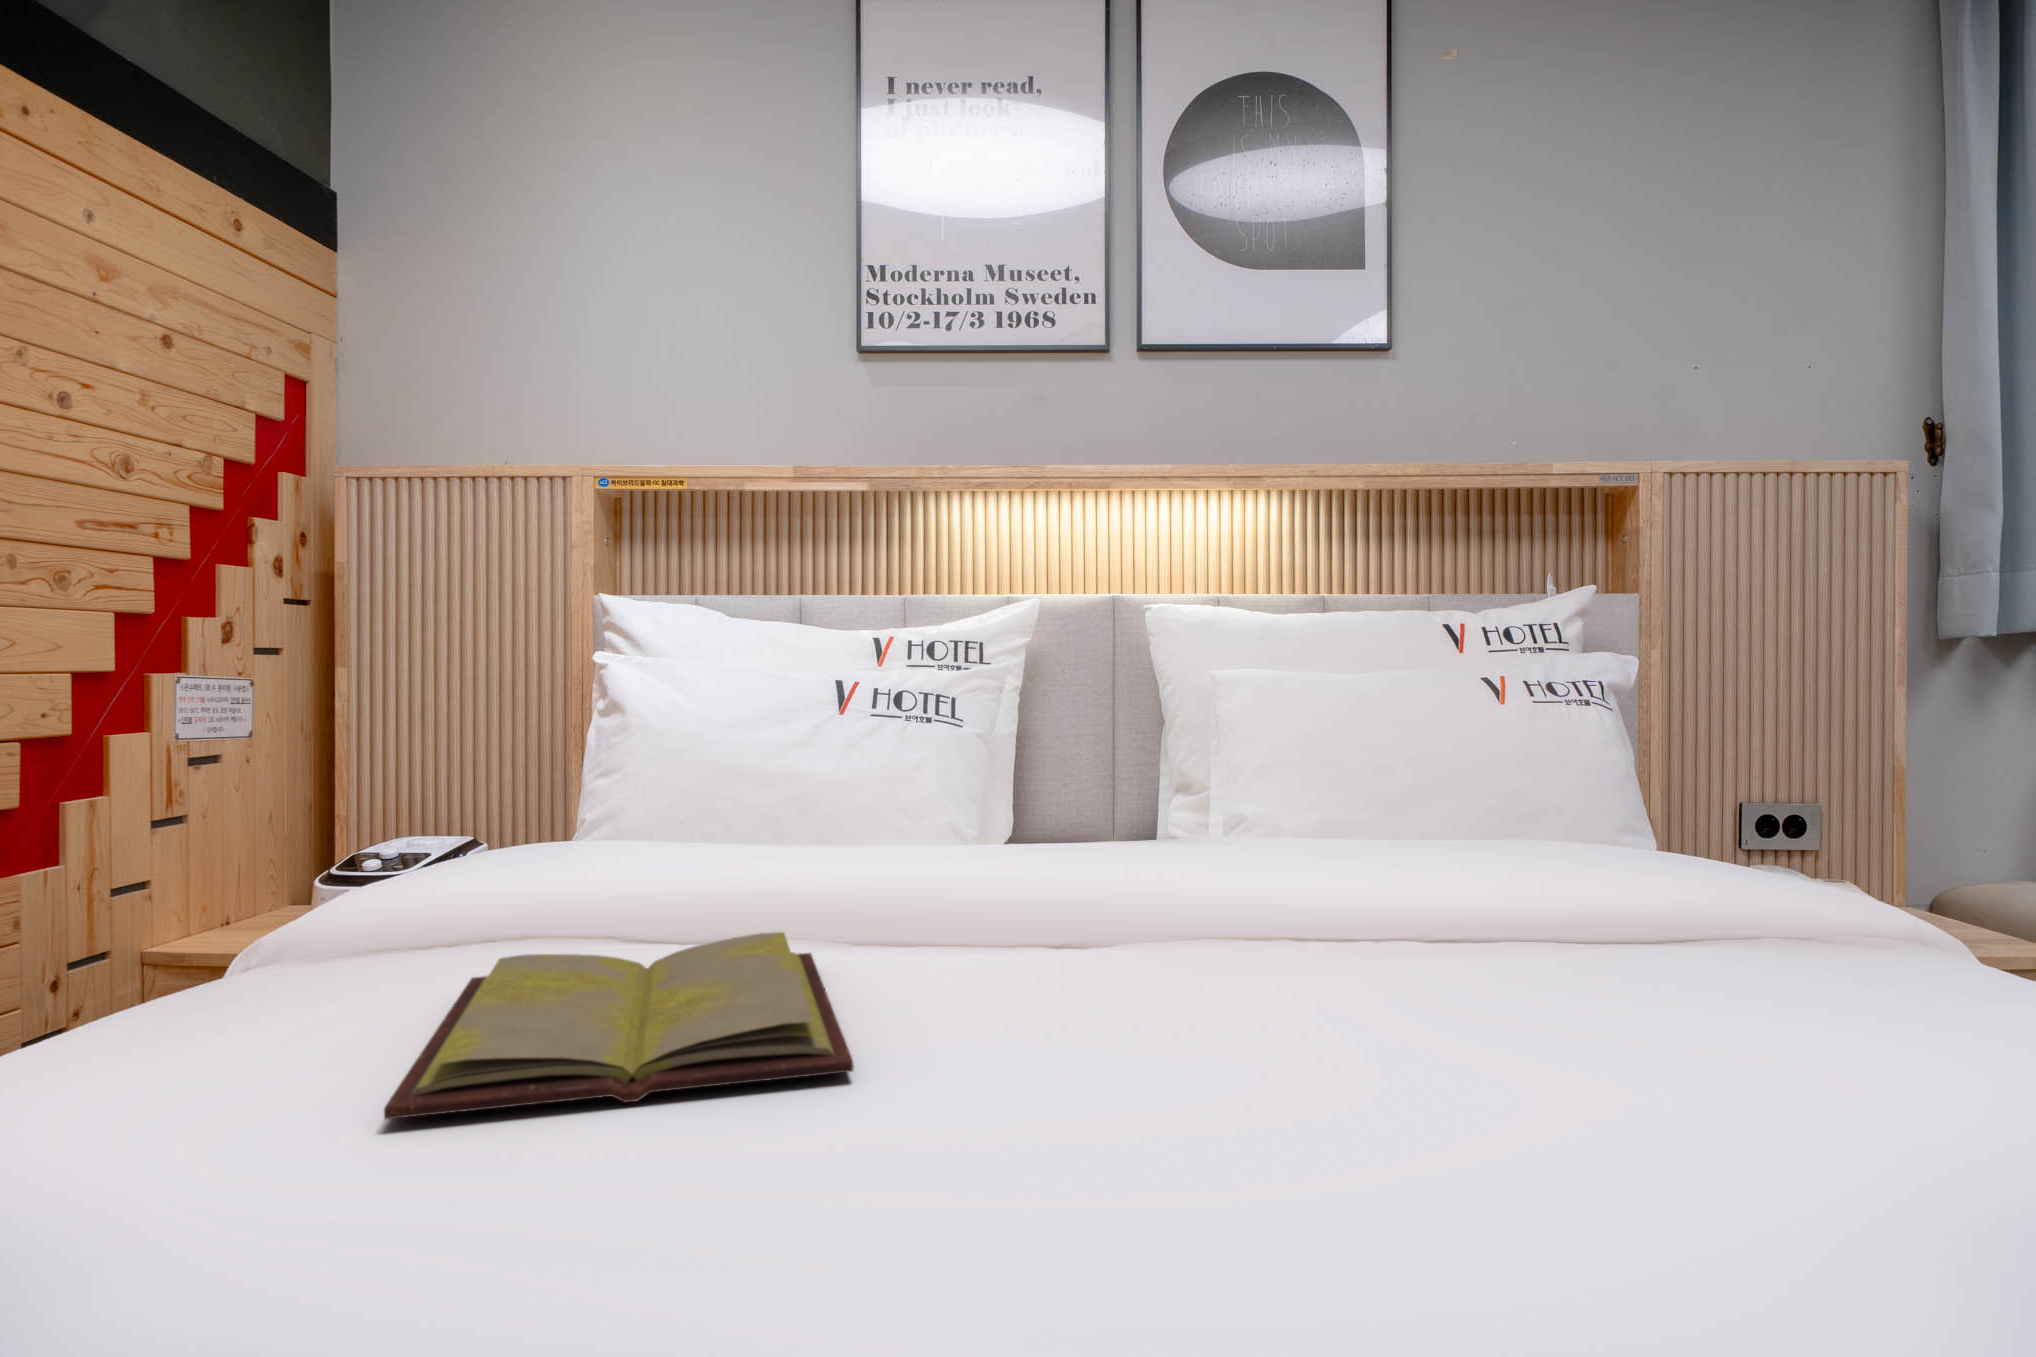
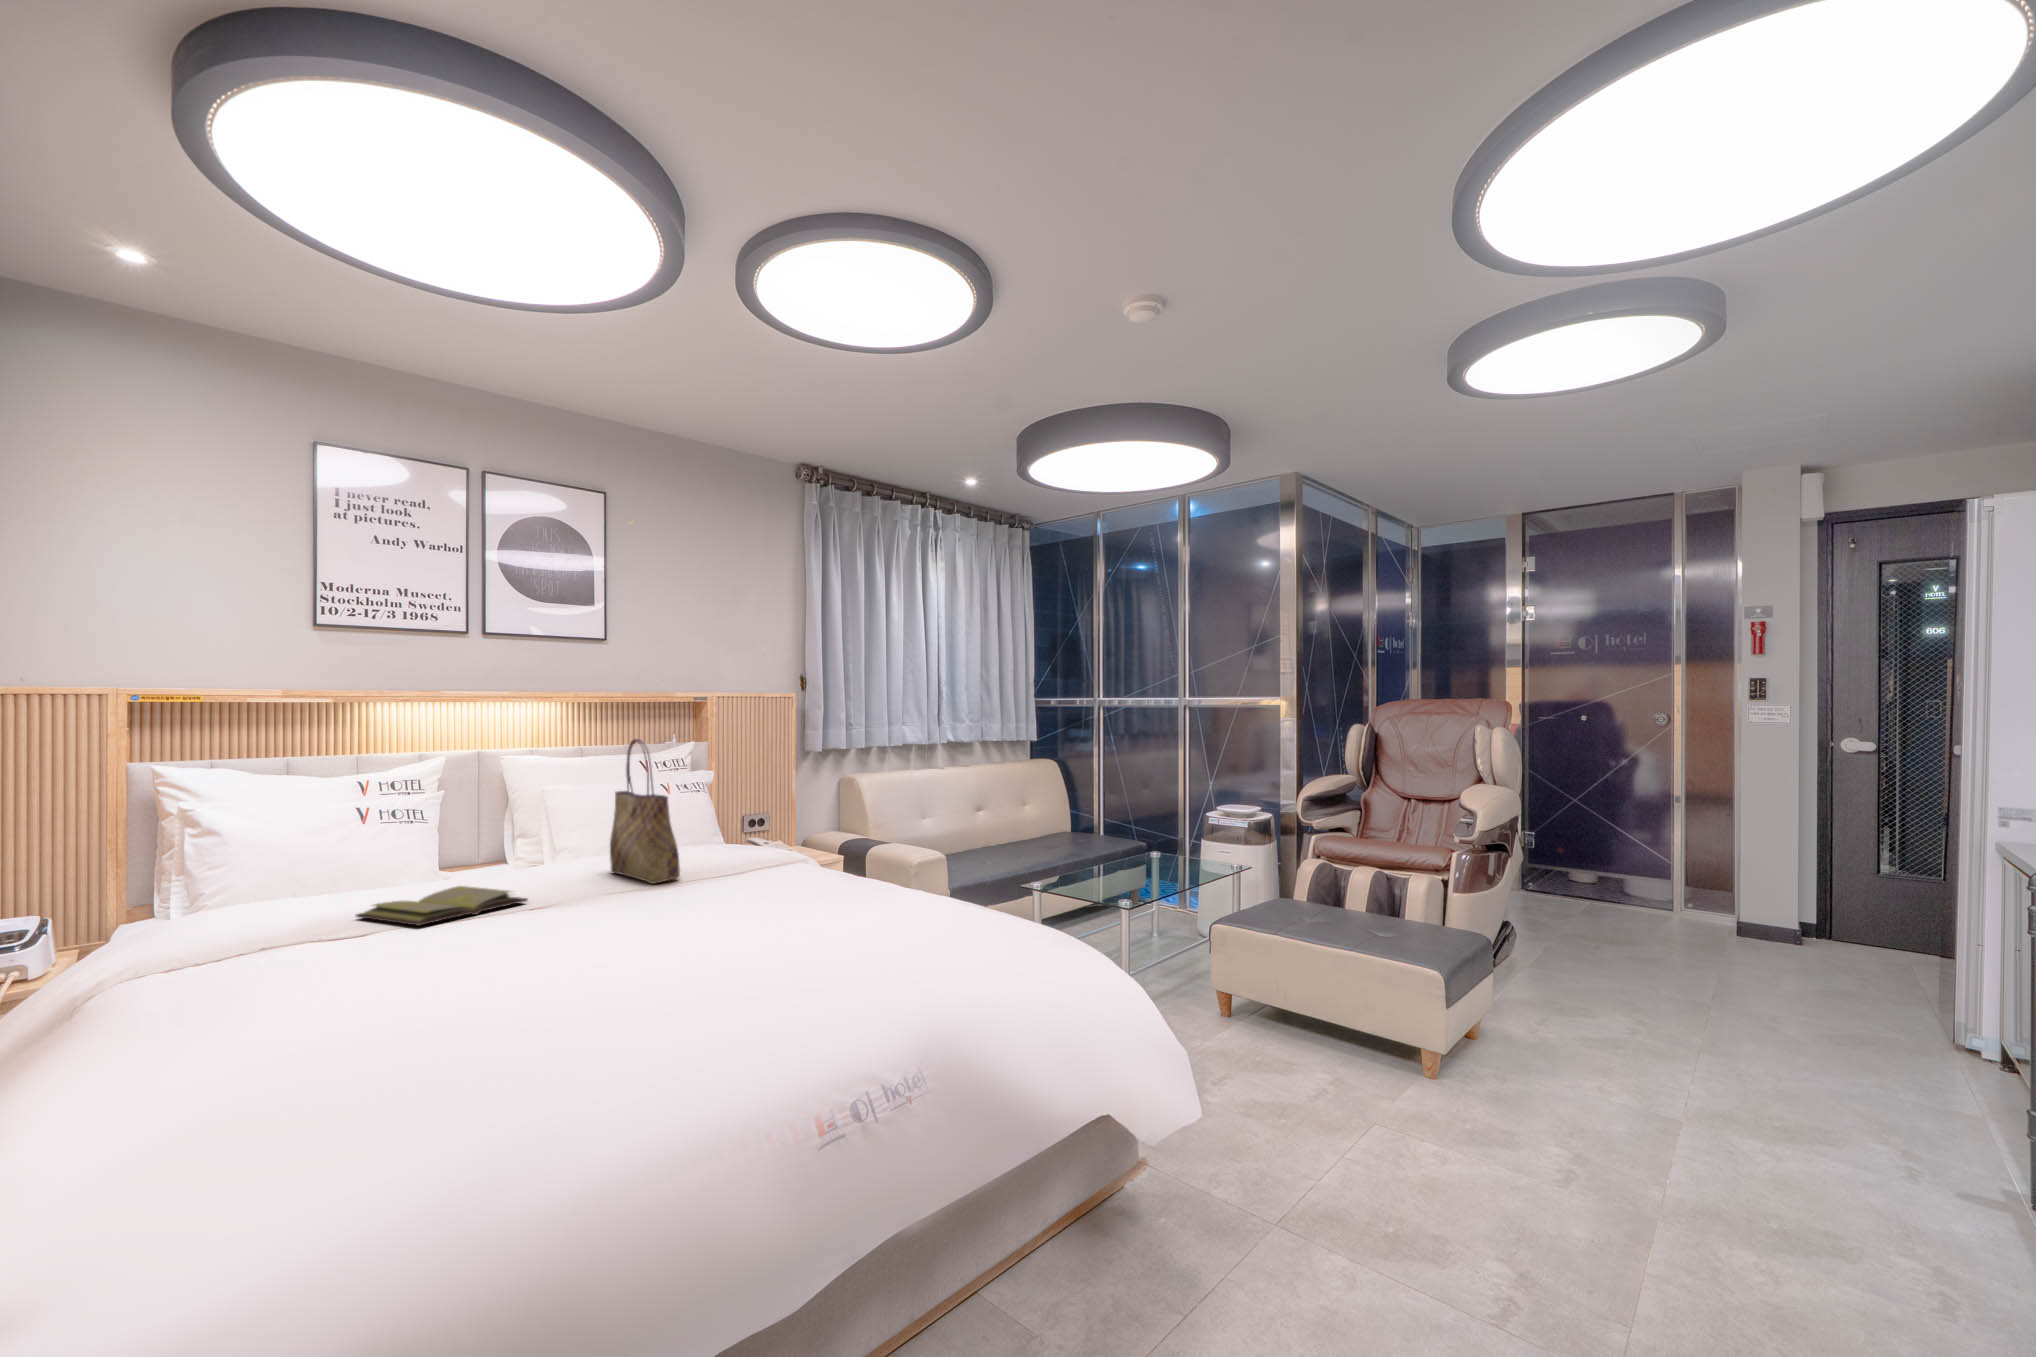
tote bag: none [1263,431,1510,1109] -> present [610,739,680,884]

